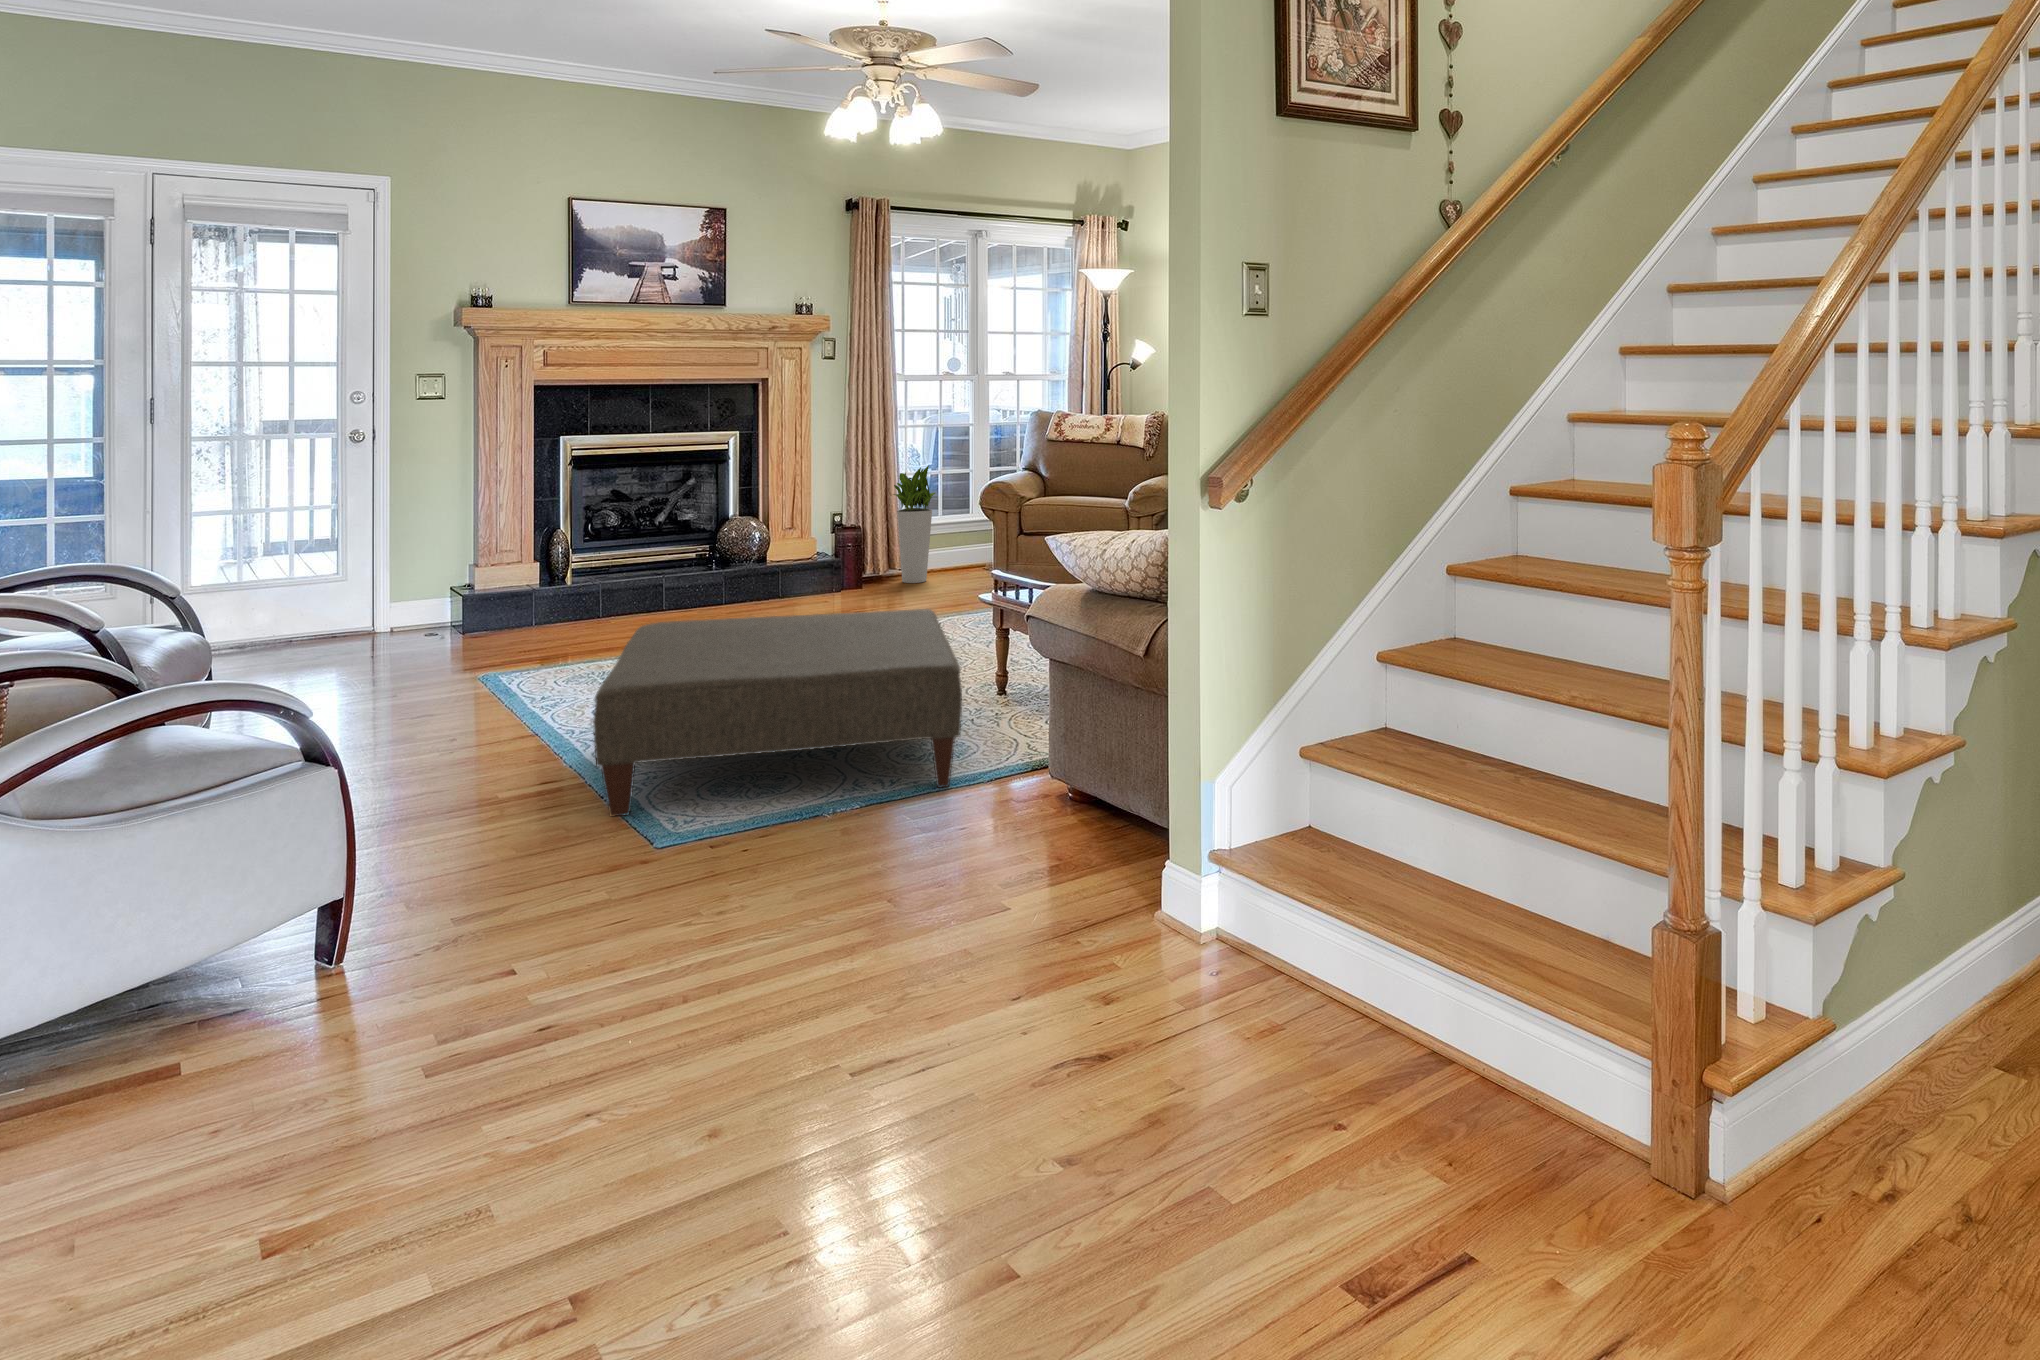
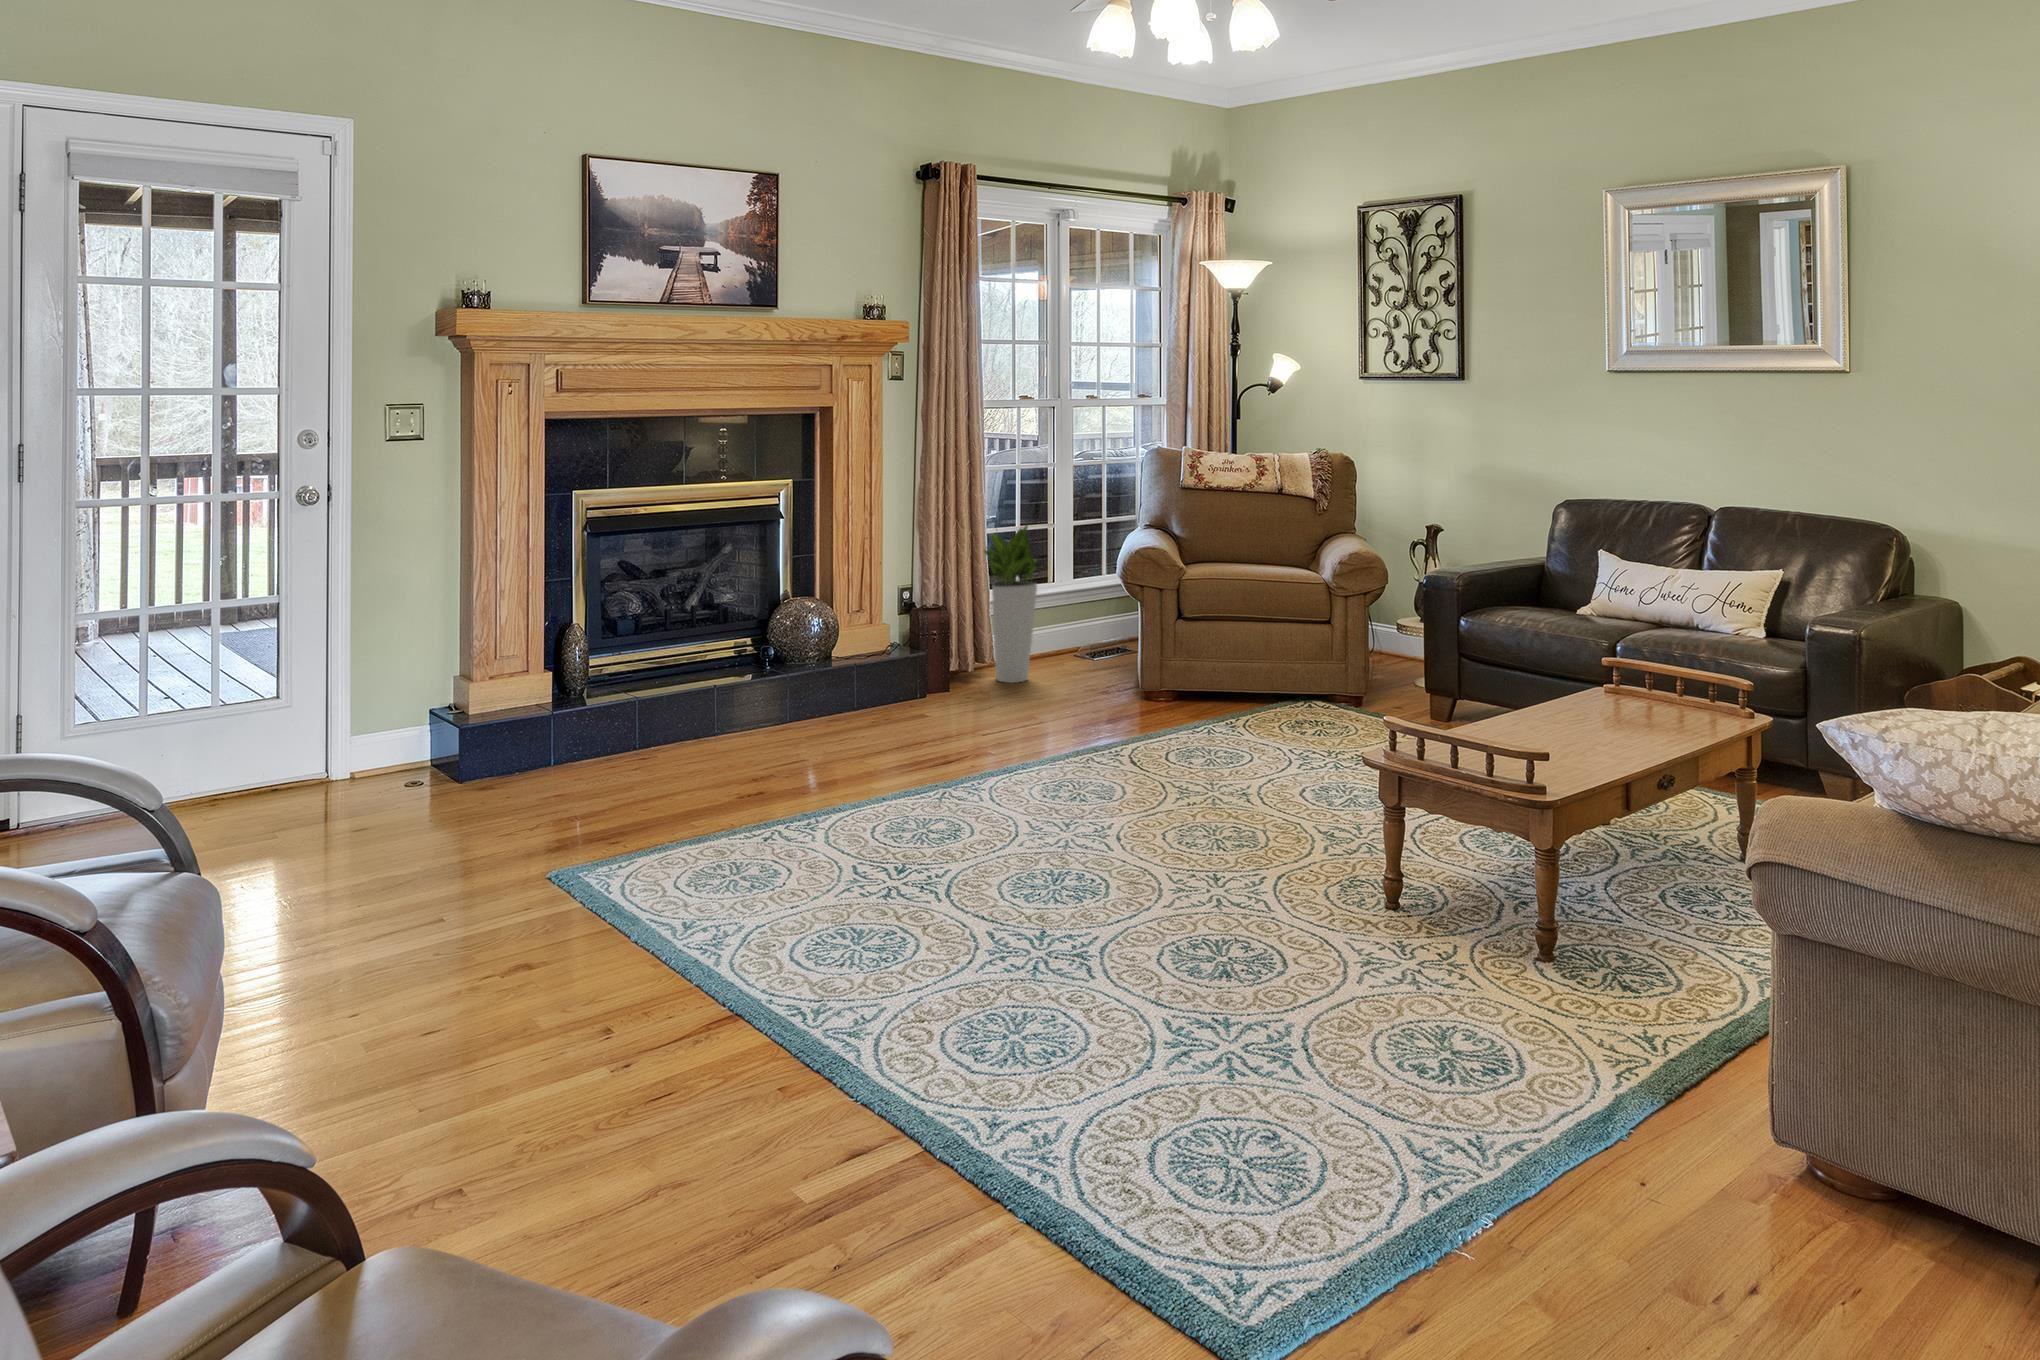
ottoman: present [593,609,962,816] -> none [890,789,1616,1275]

